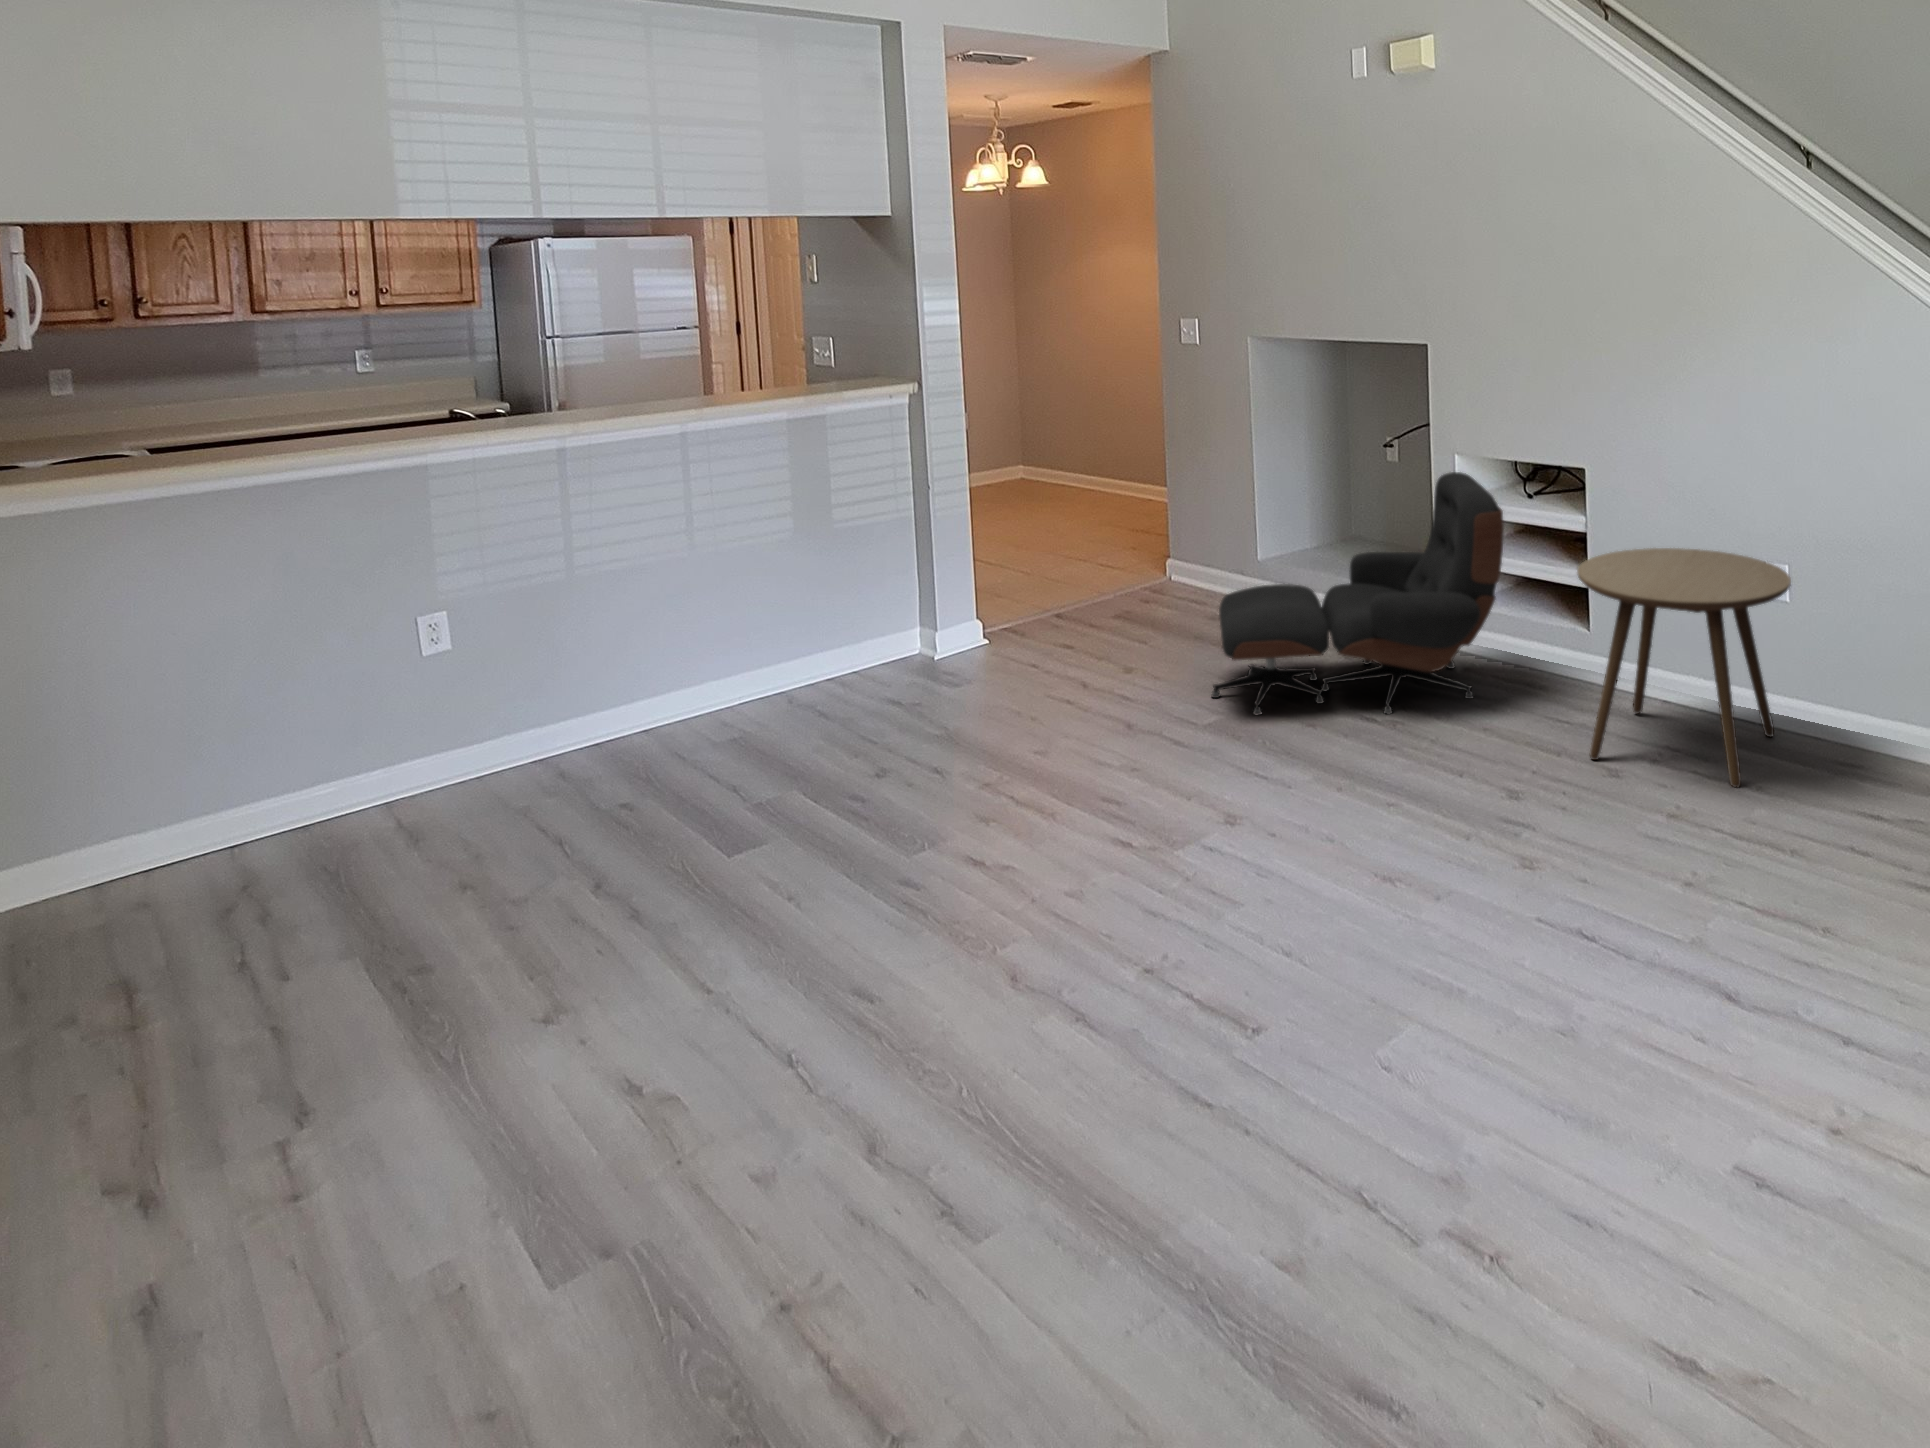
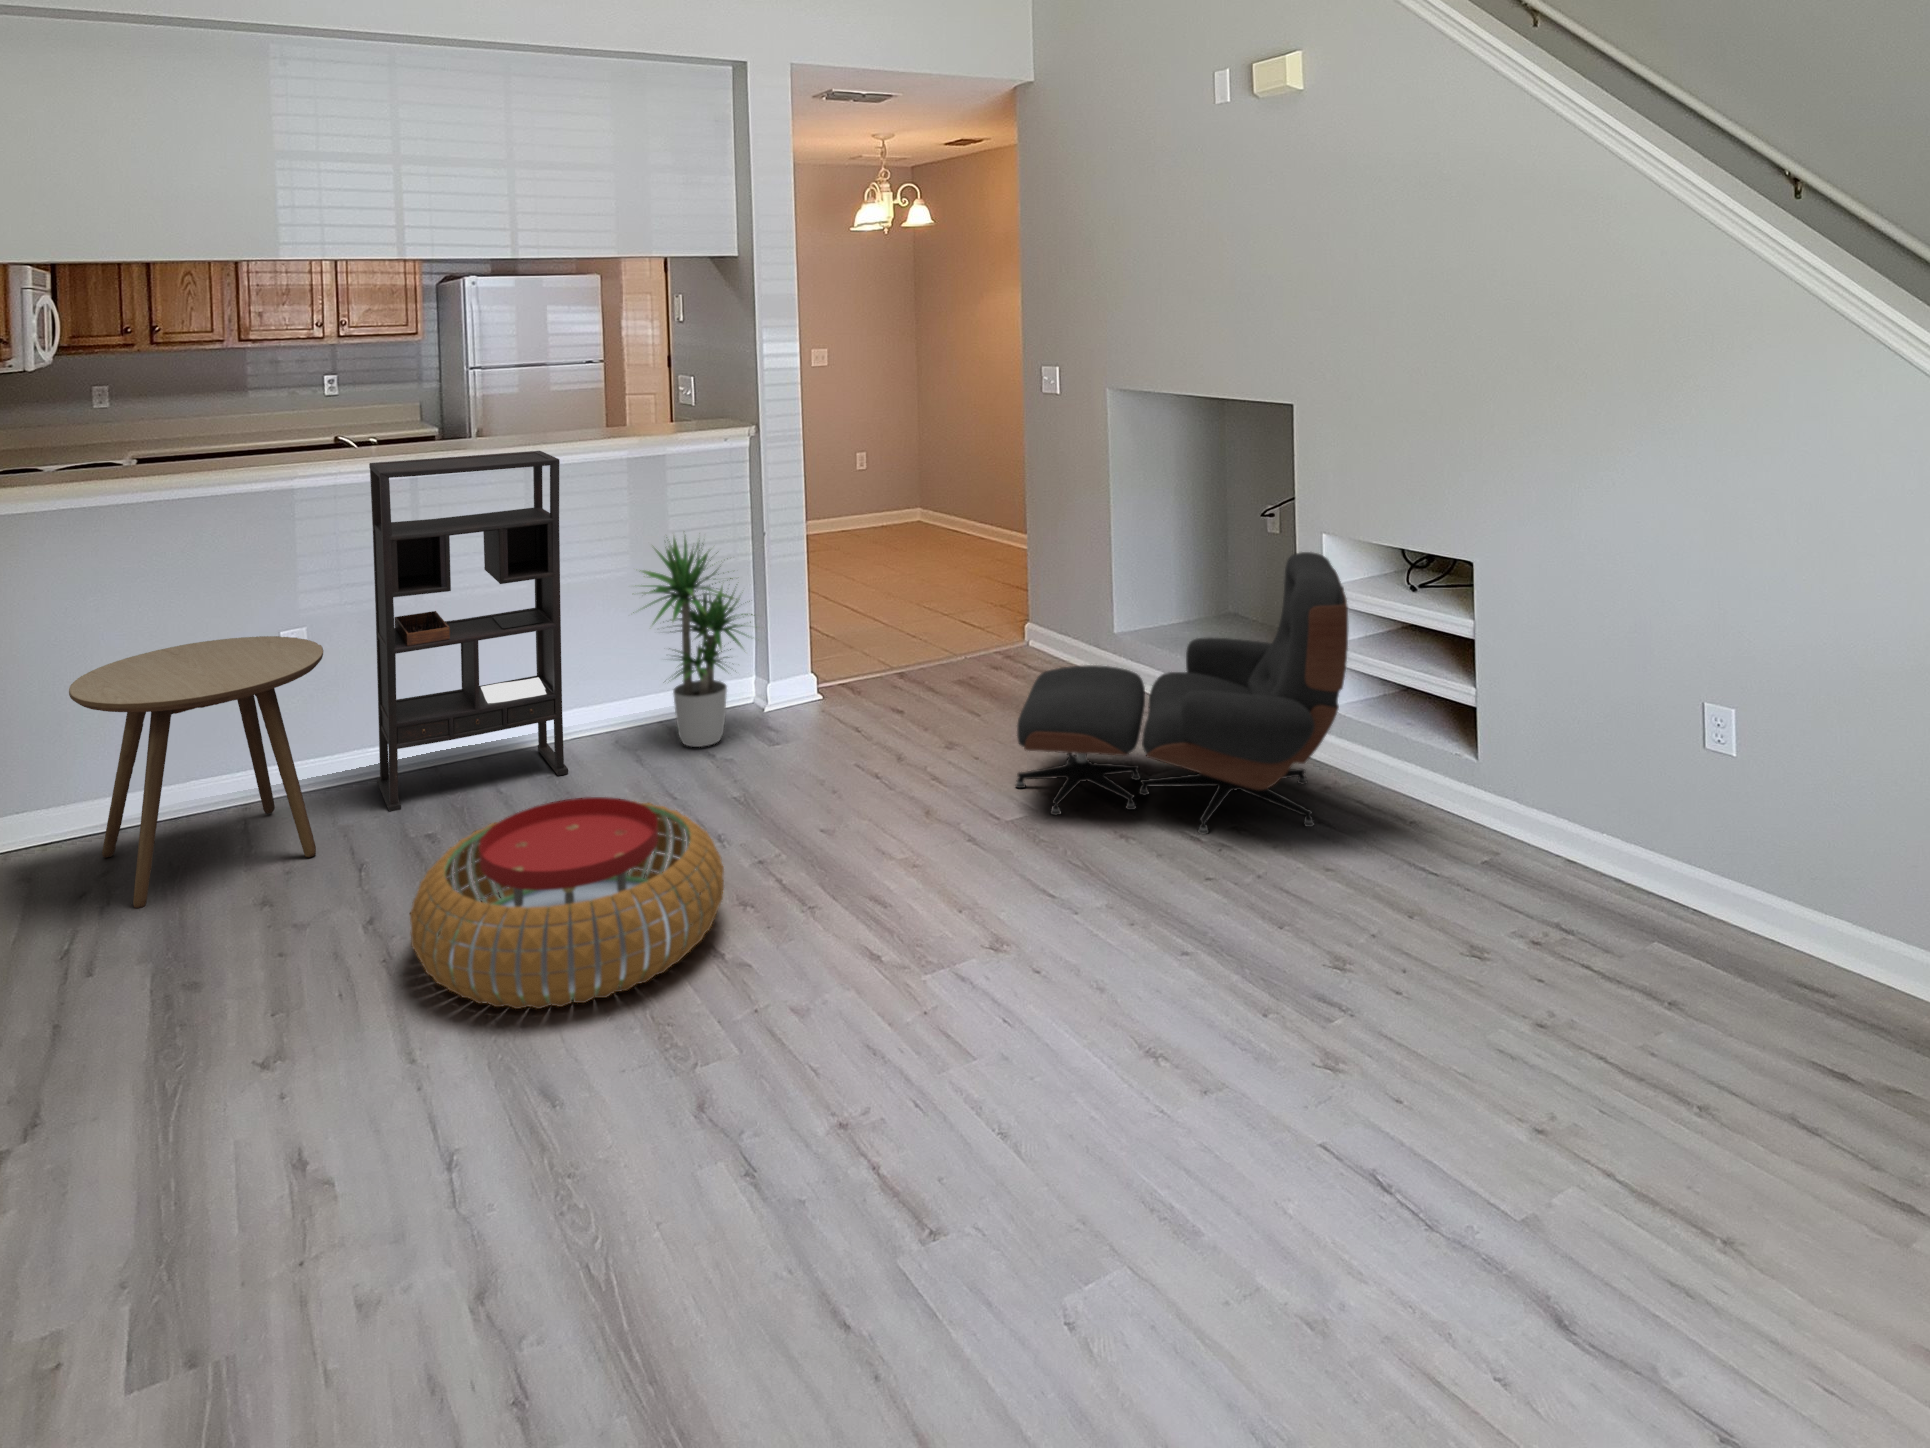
bookshelf: none [536,416,764,791] -> present [369,451,568,812]
potted plant: none [807,487,948,698] -> present [633,535,753,747]
side table: present [1577,548,1791,788] -> present [69,636,323,908]
pouf: none [709,736,1010,929] -> present [410,797,724,1009]

